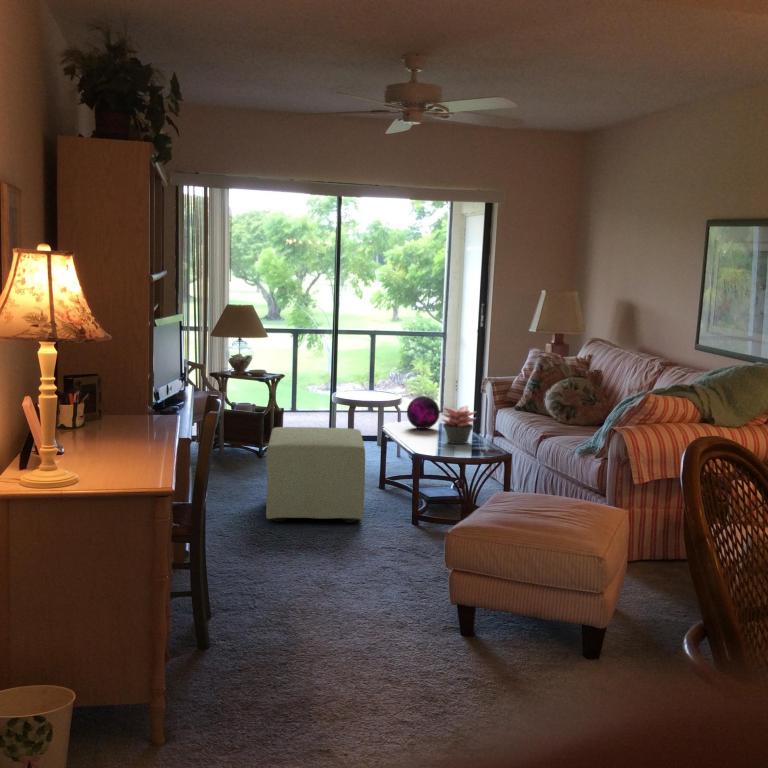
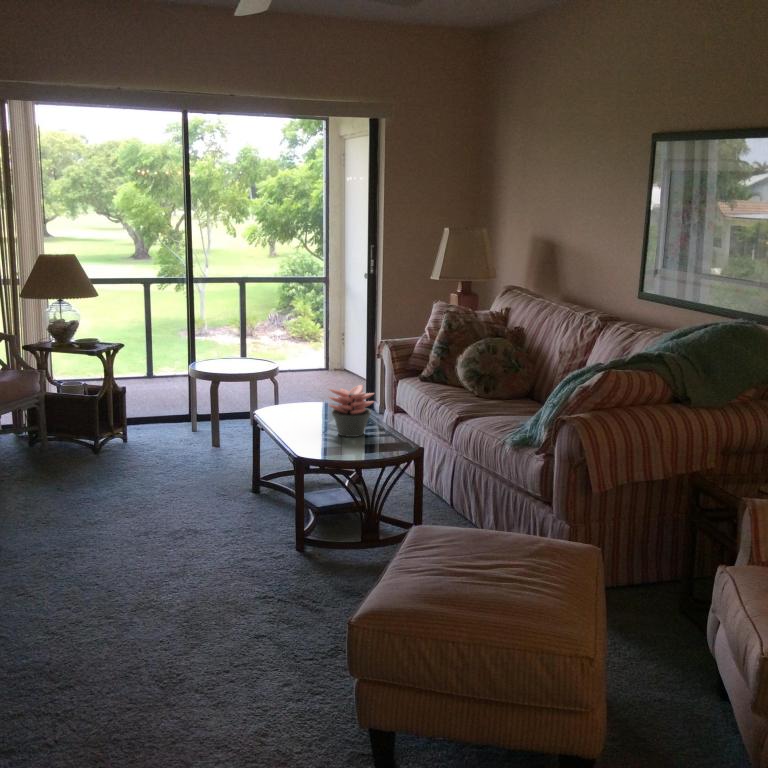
decorative orb: present [407,396,440,429] -> none [283,371,326,414]
ottoman: present [266,427,365,523] -> none [87,422,228,559]

